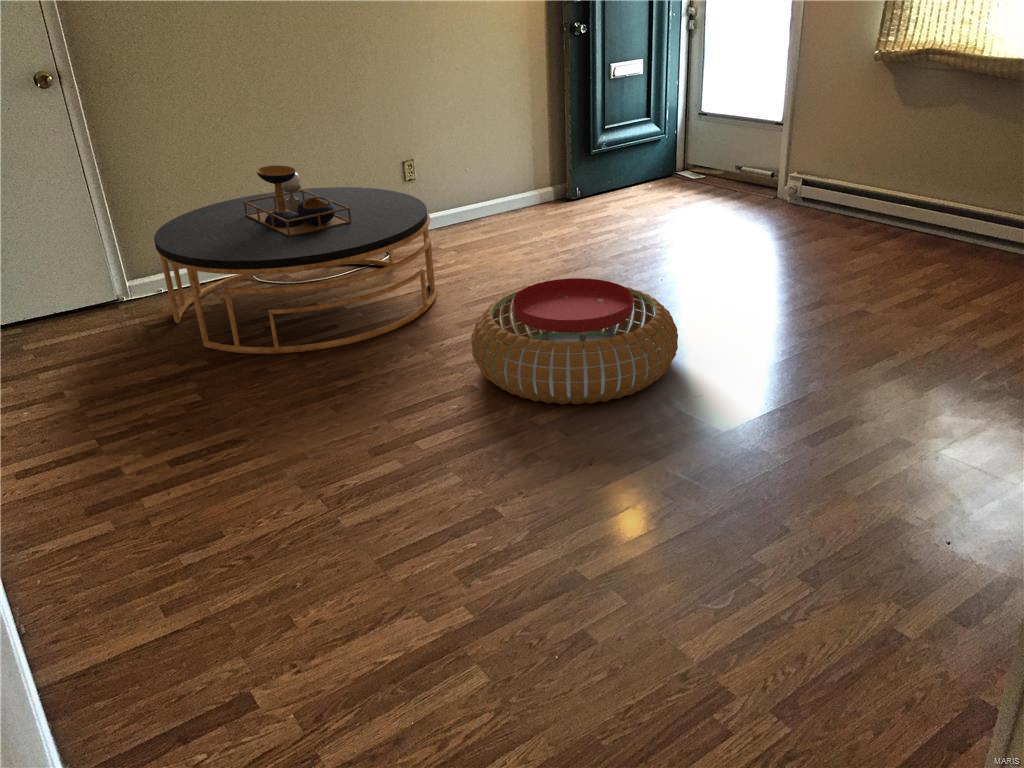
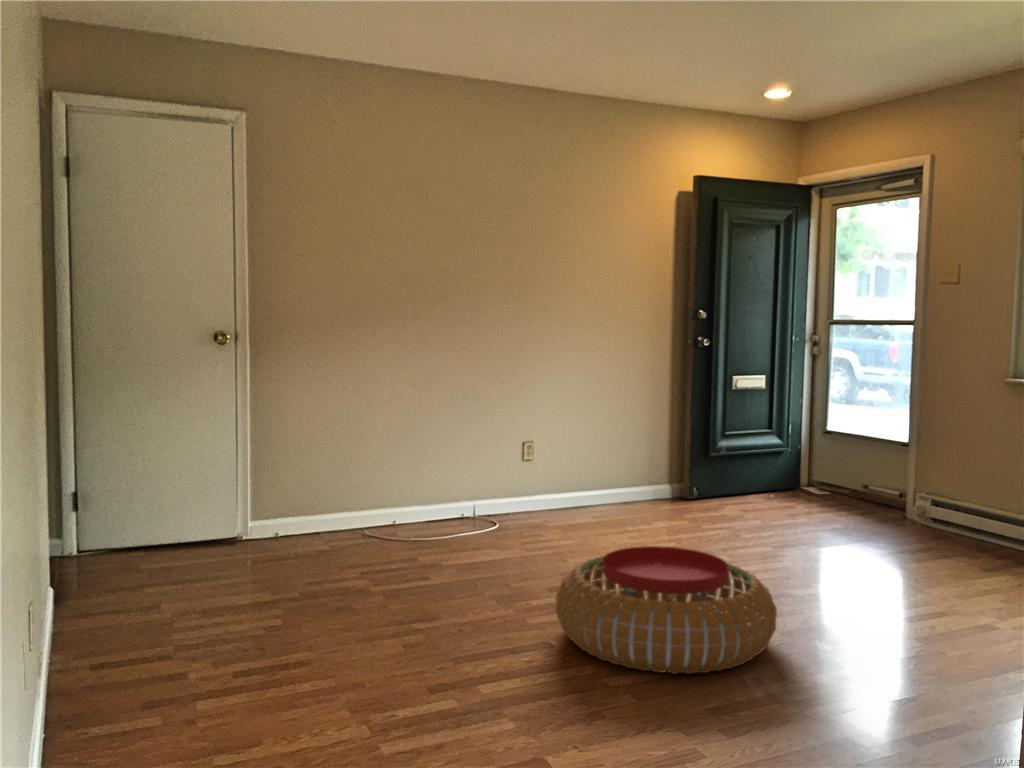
coffee table: present [154,165,436,354] -> none [276,422,537,595]

